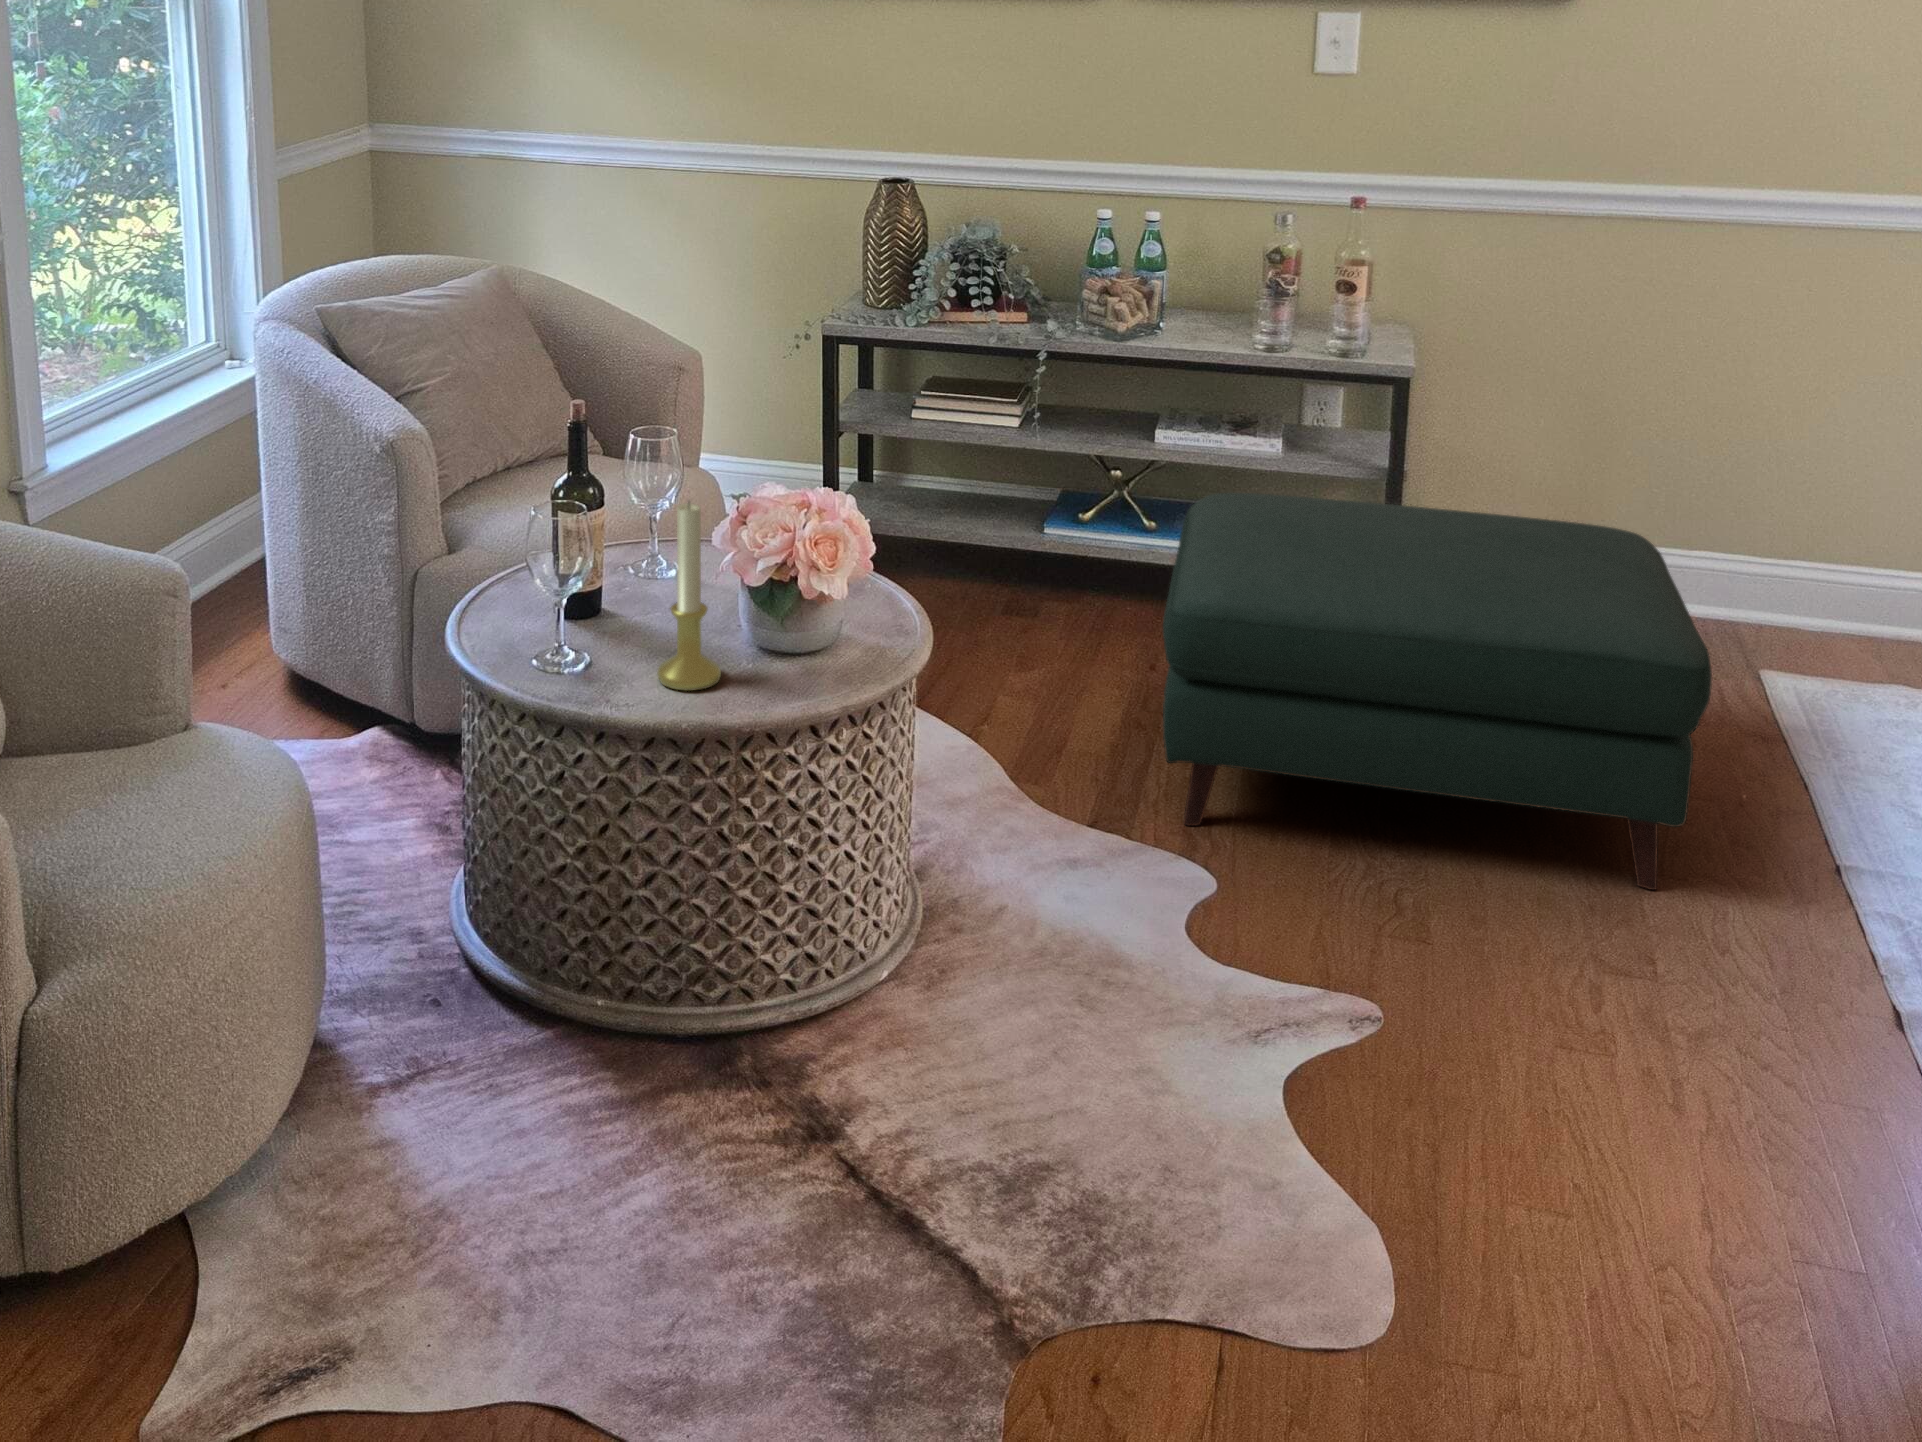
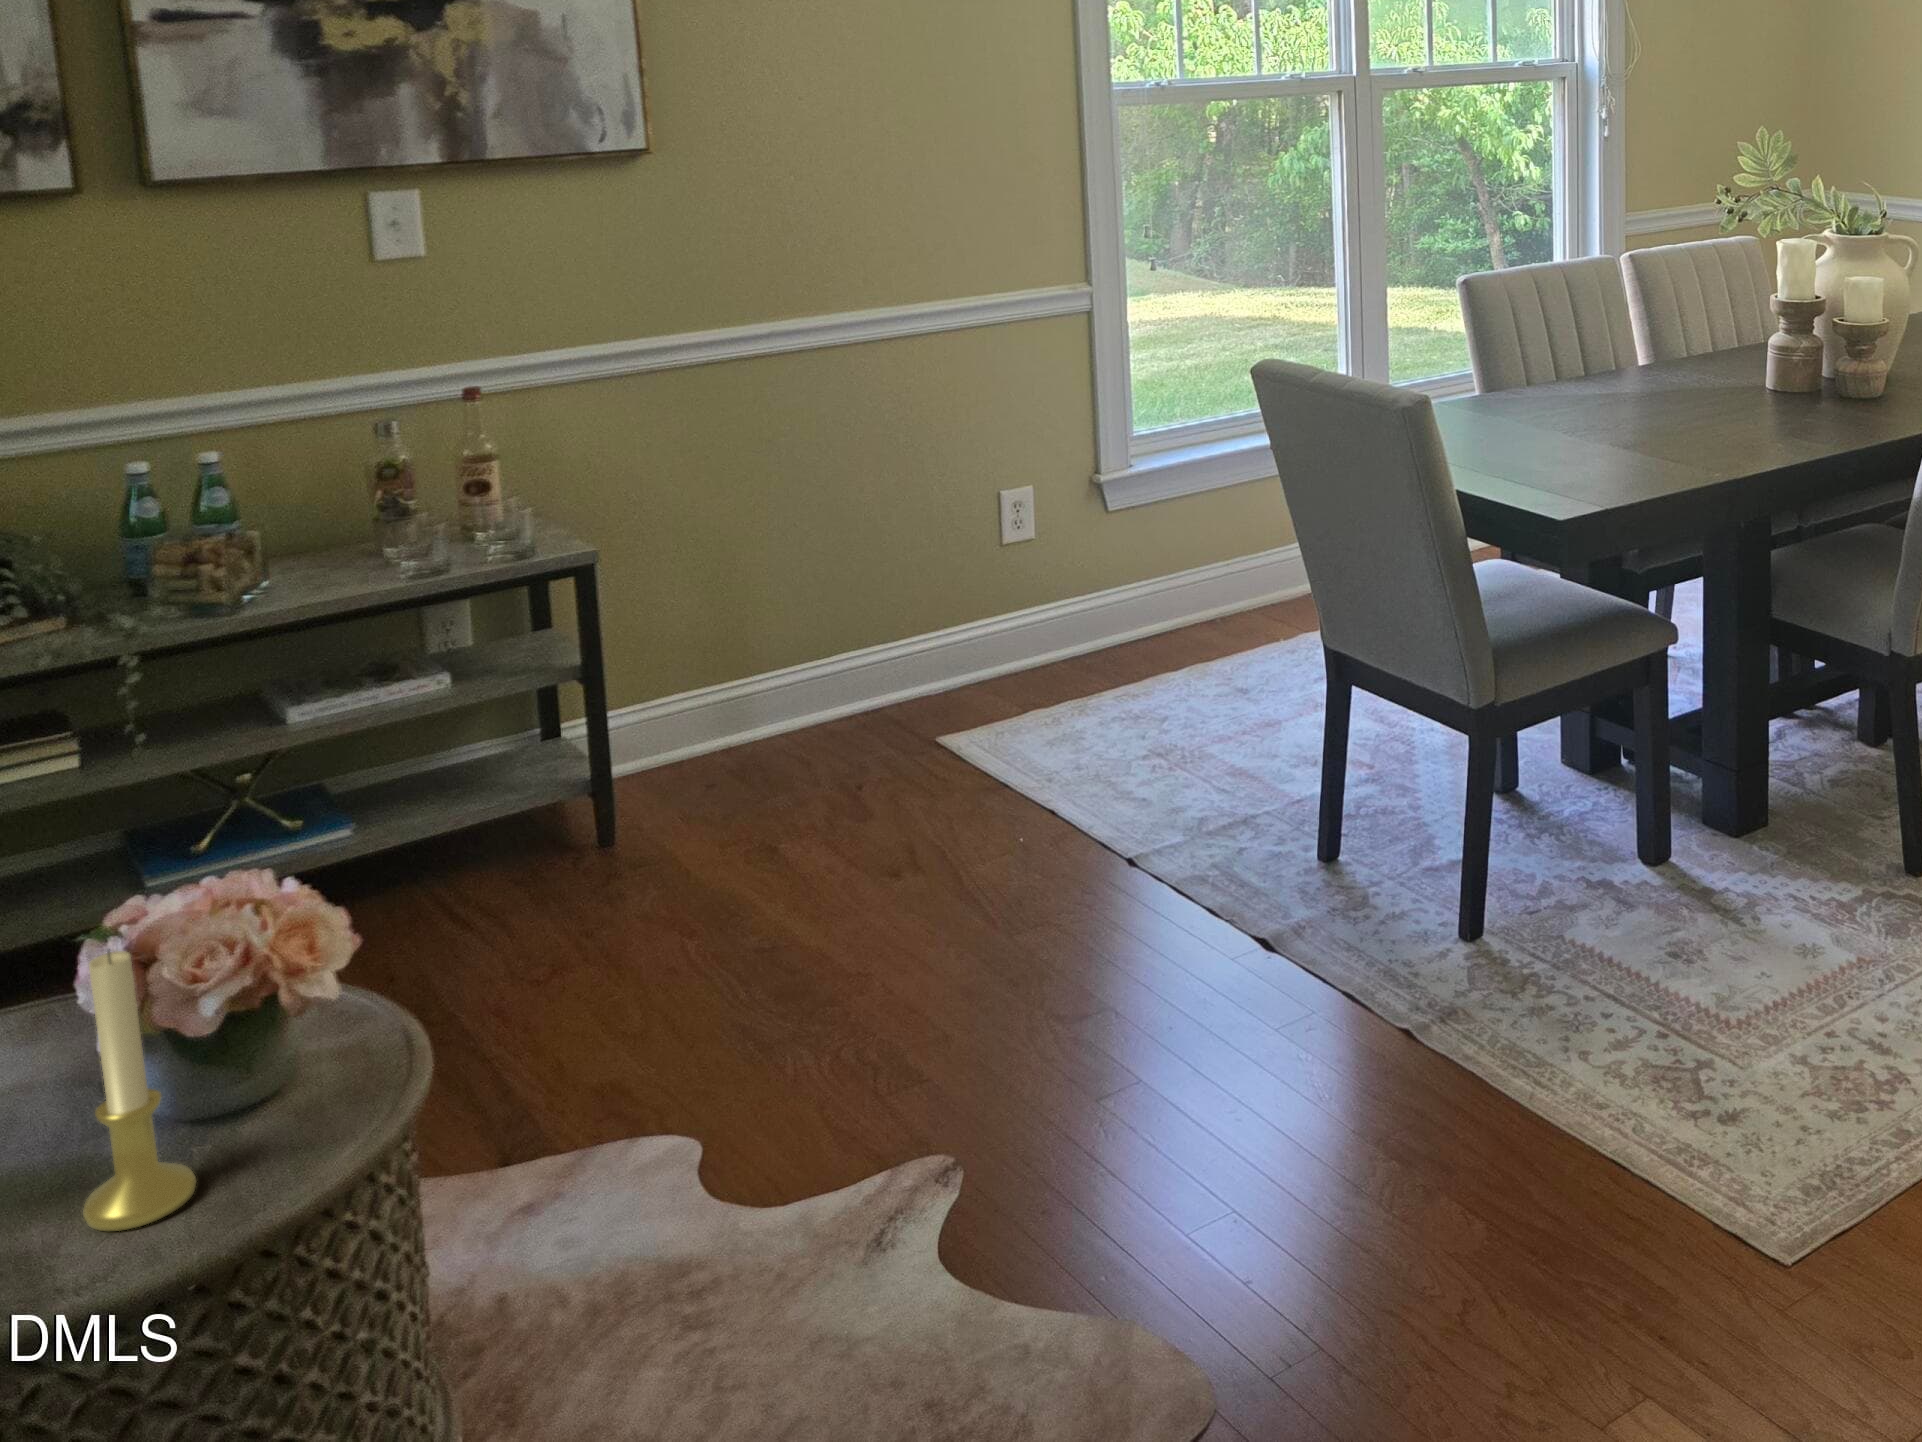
ottoman: present [1163,493,1712,890] -> none [444,641,1061,1105]

